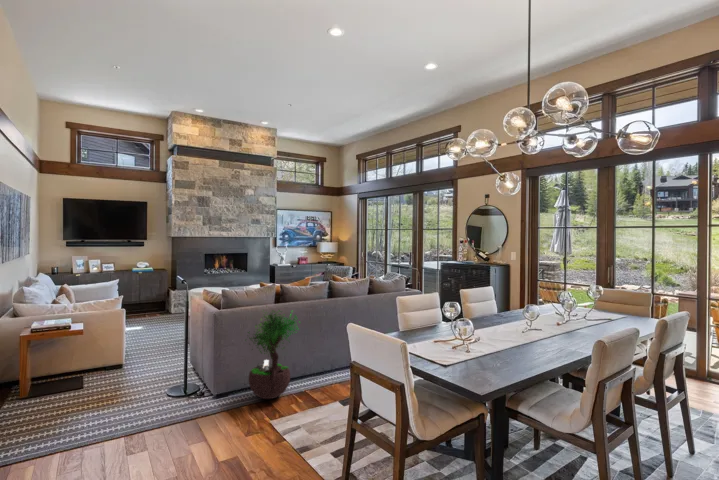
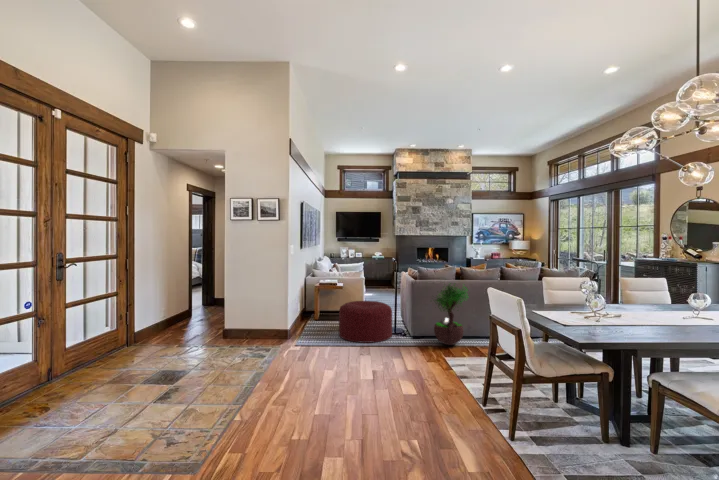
ottoman: none [79,347,180,426] -> present [339,301,392,343]

